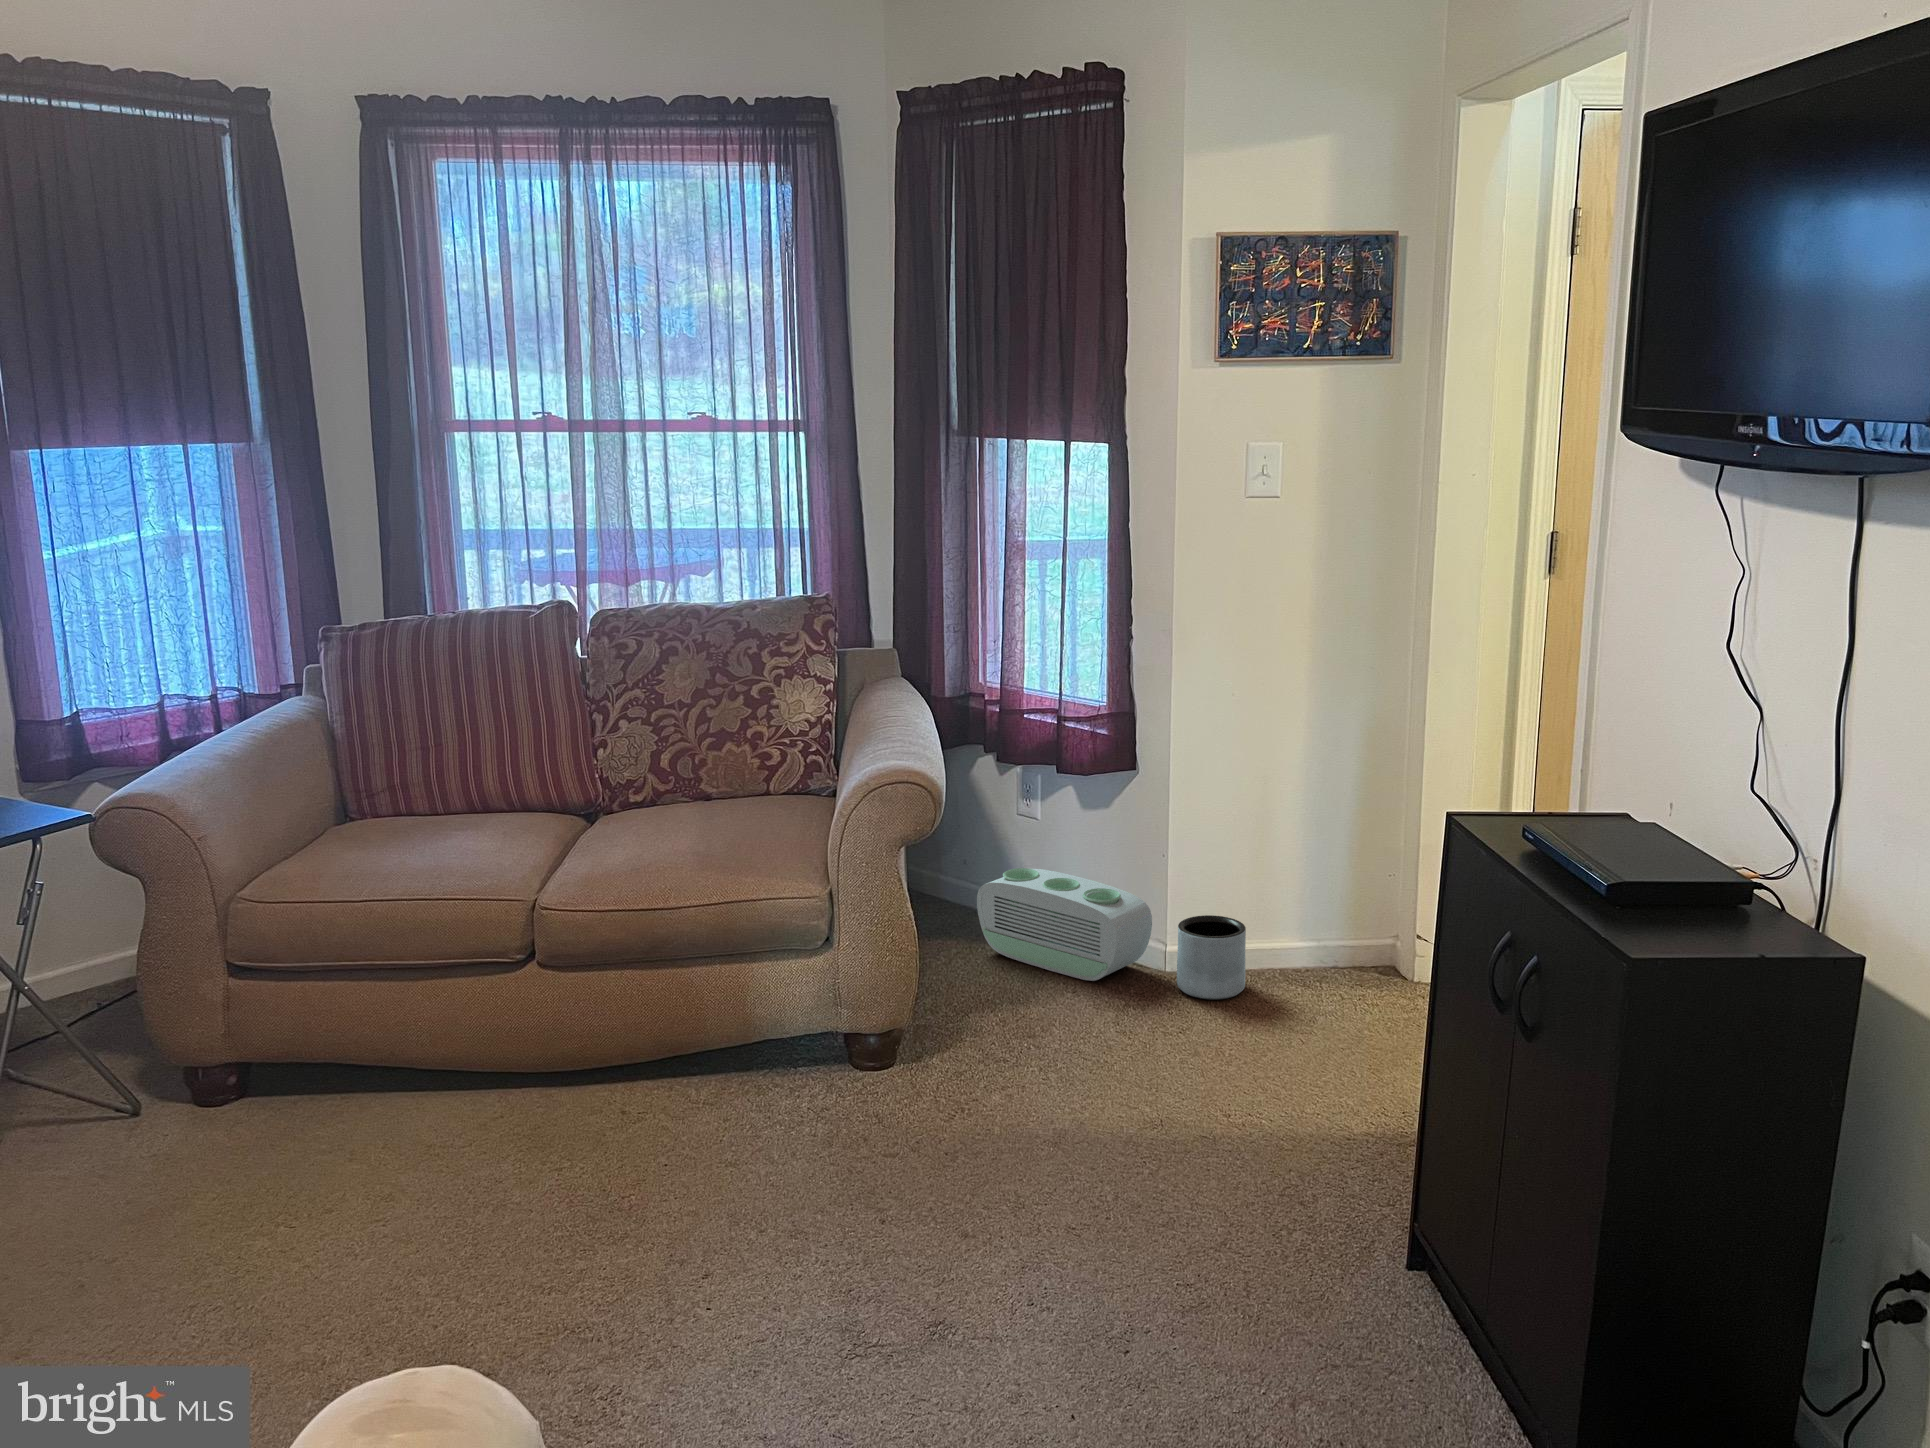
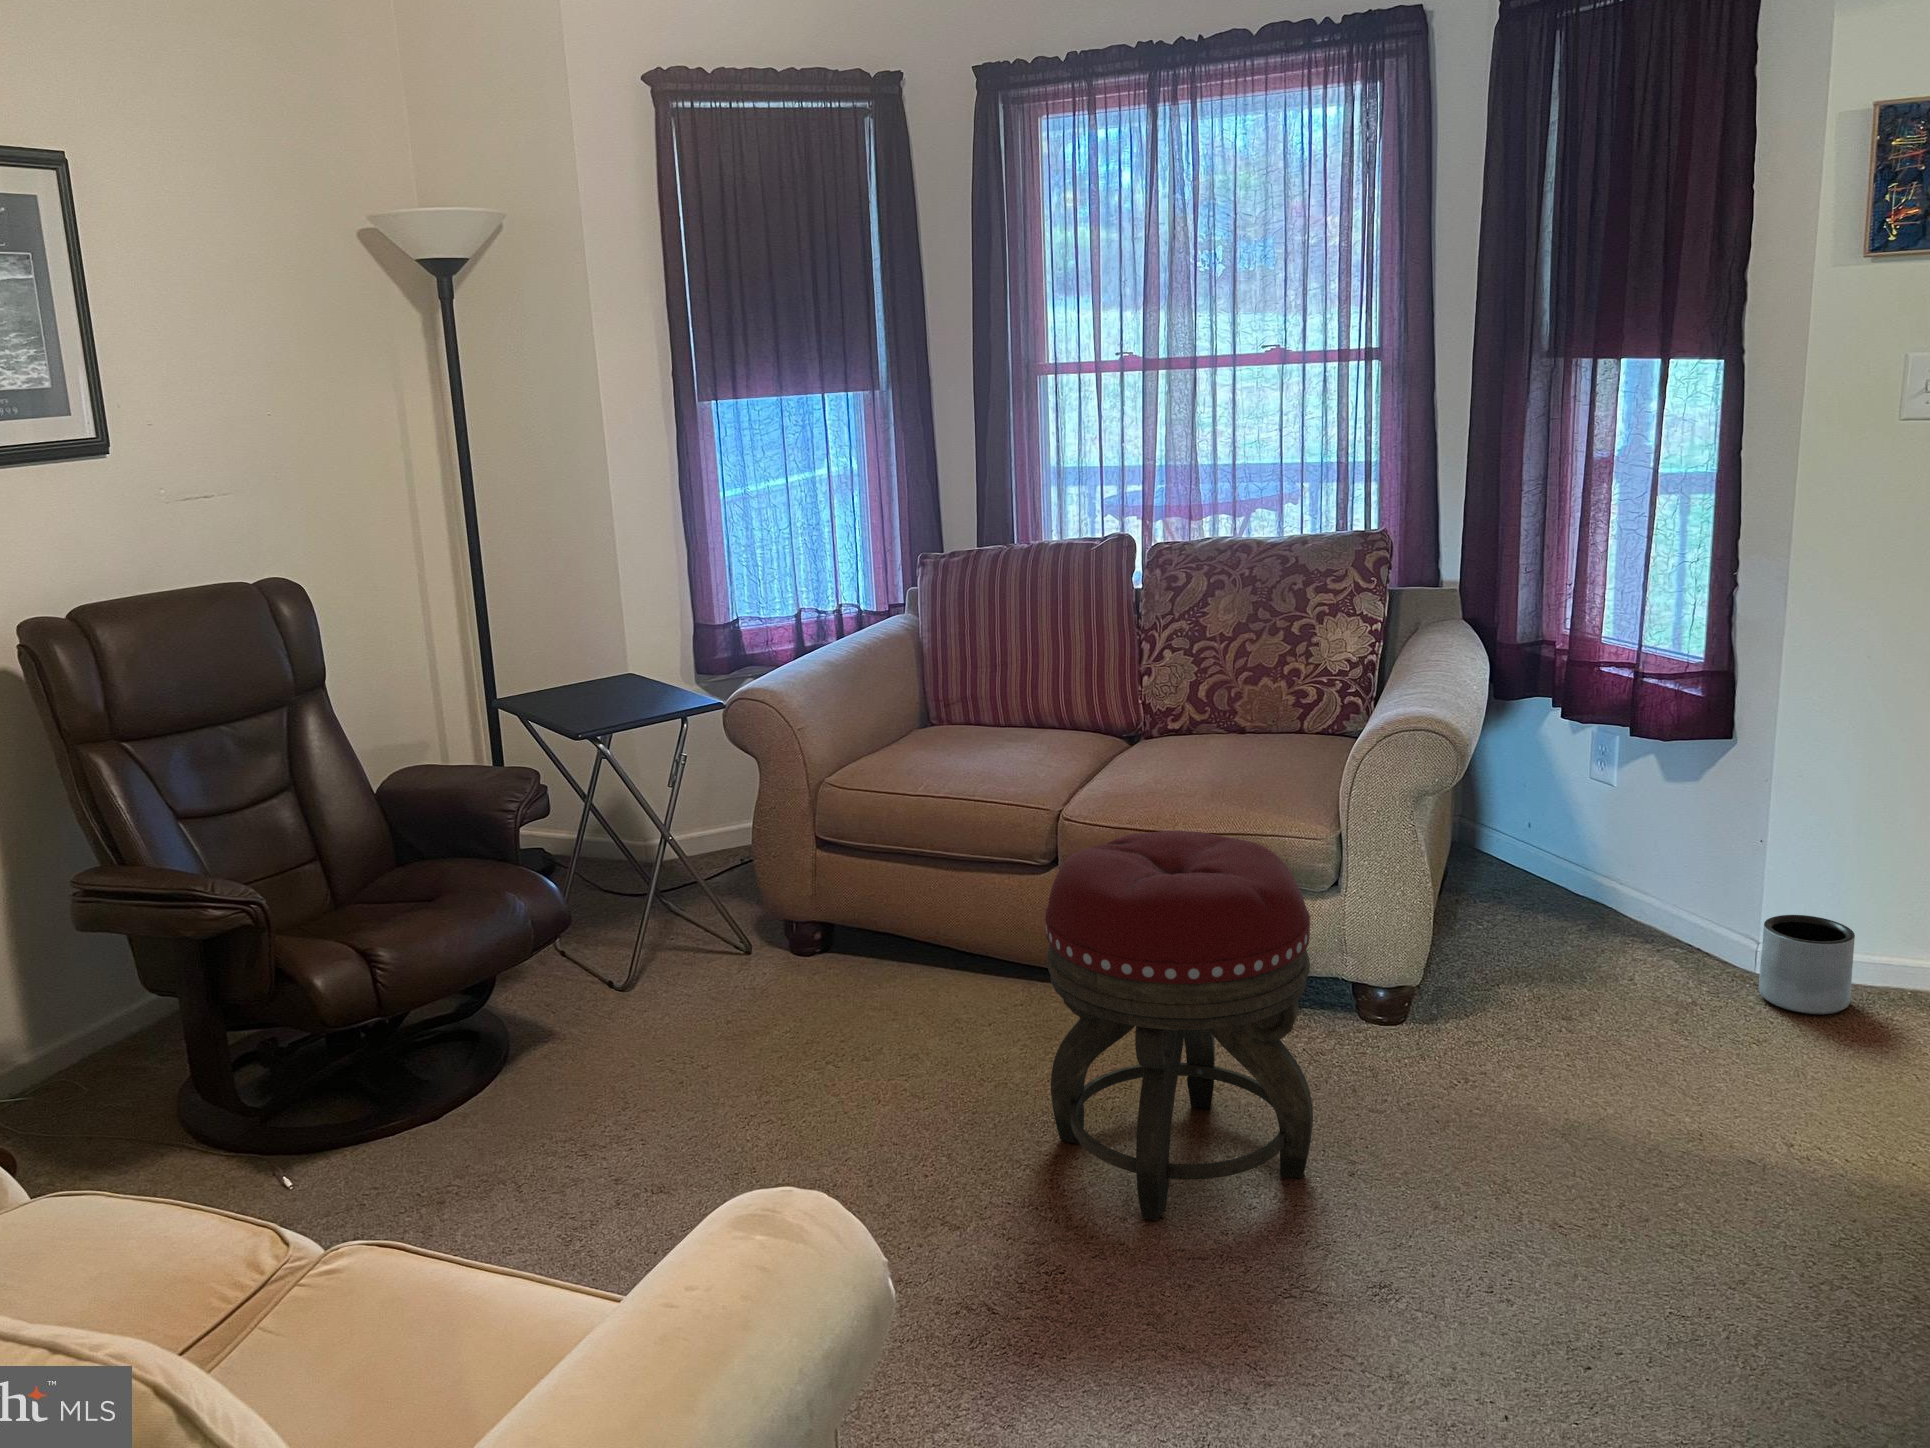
air purifier: present [977,868,1152,981] -> none [1530,836,1736,970]
footstool: none [573,904,857,1316] -> present [1045,831,1313,1220]

